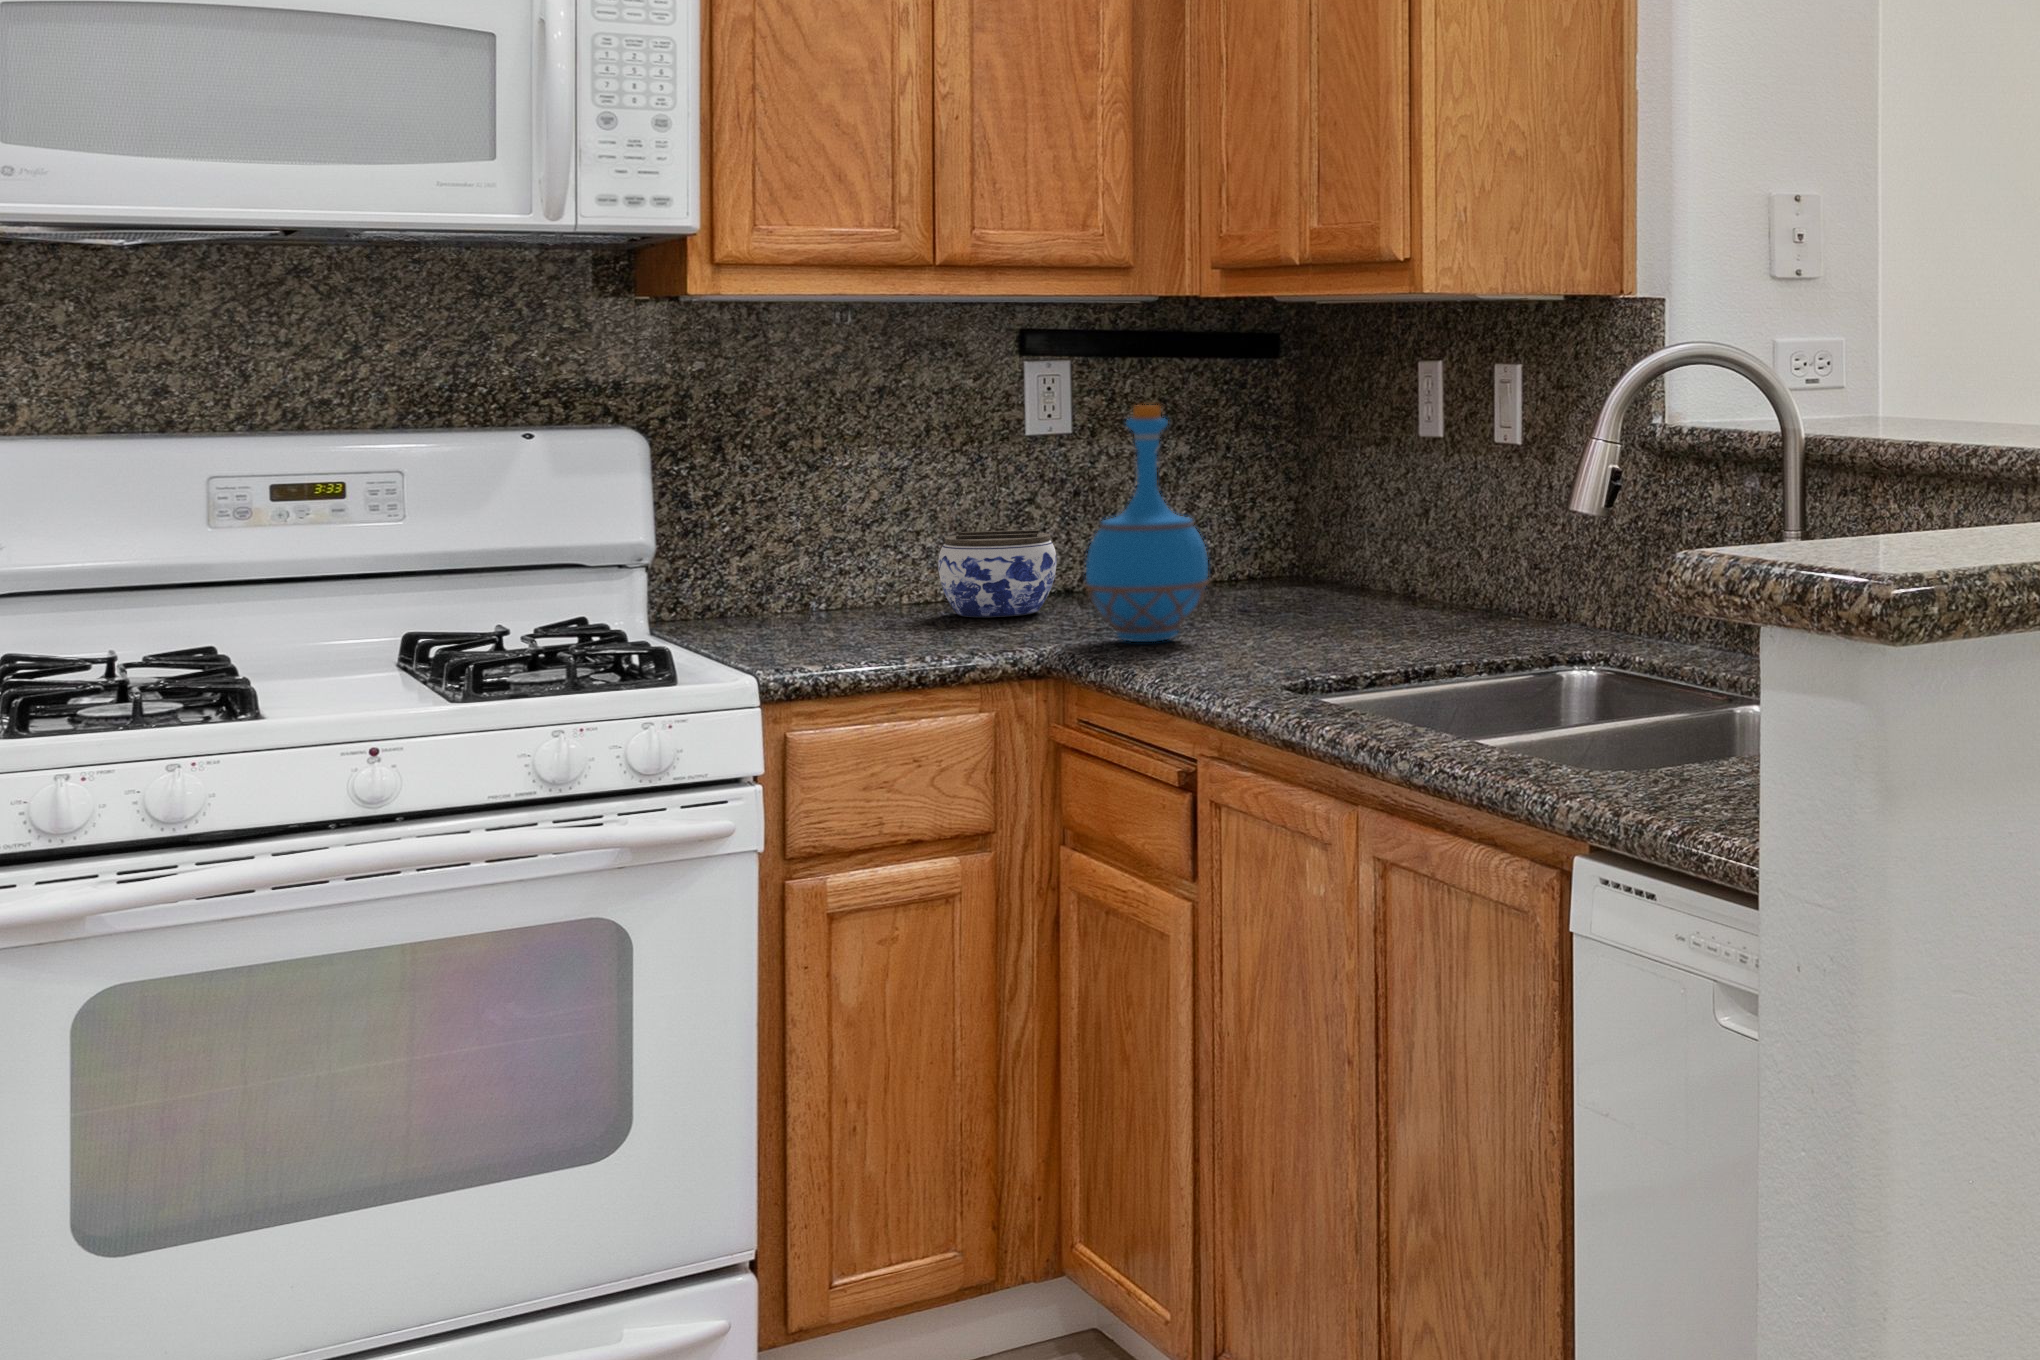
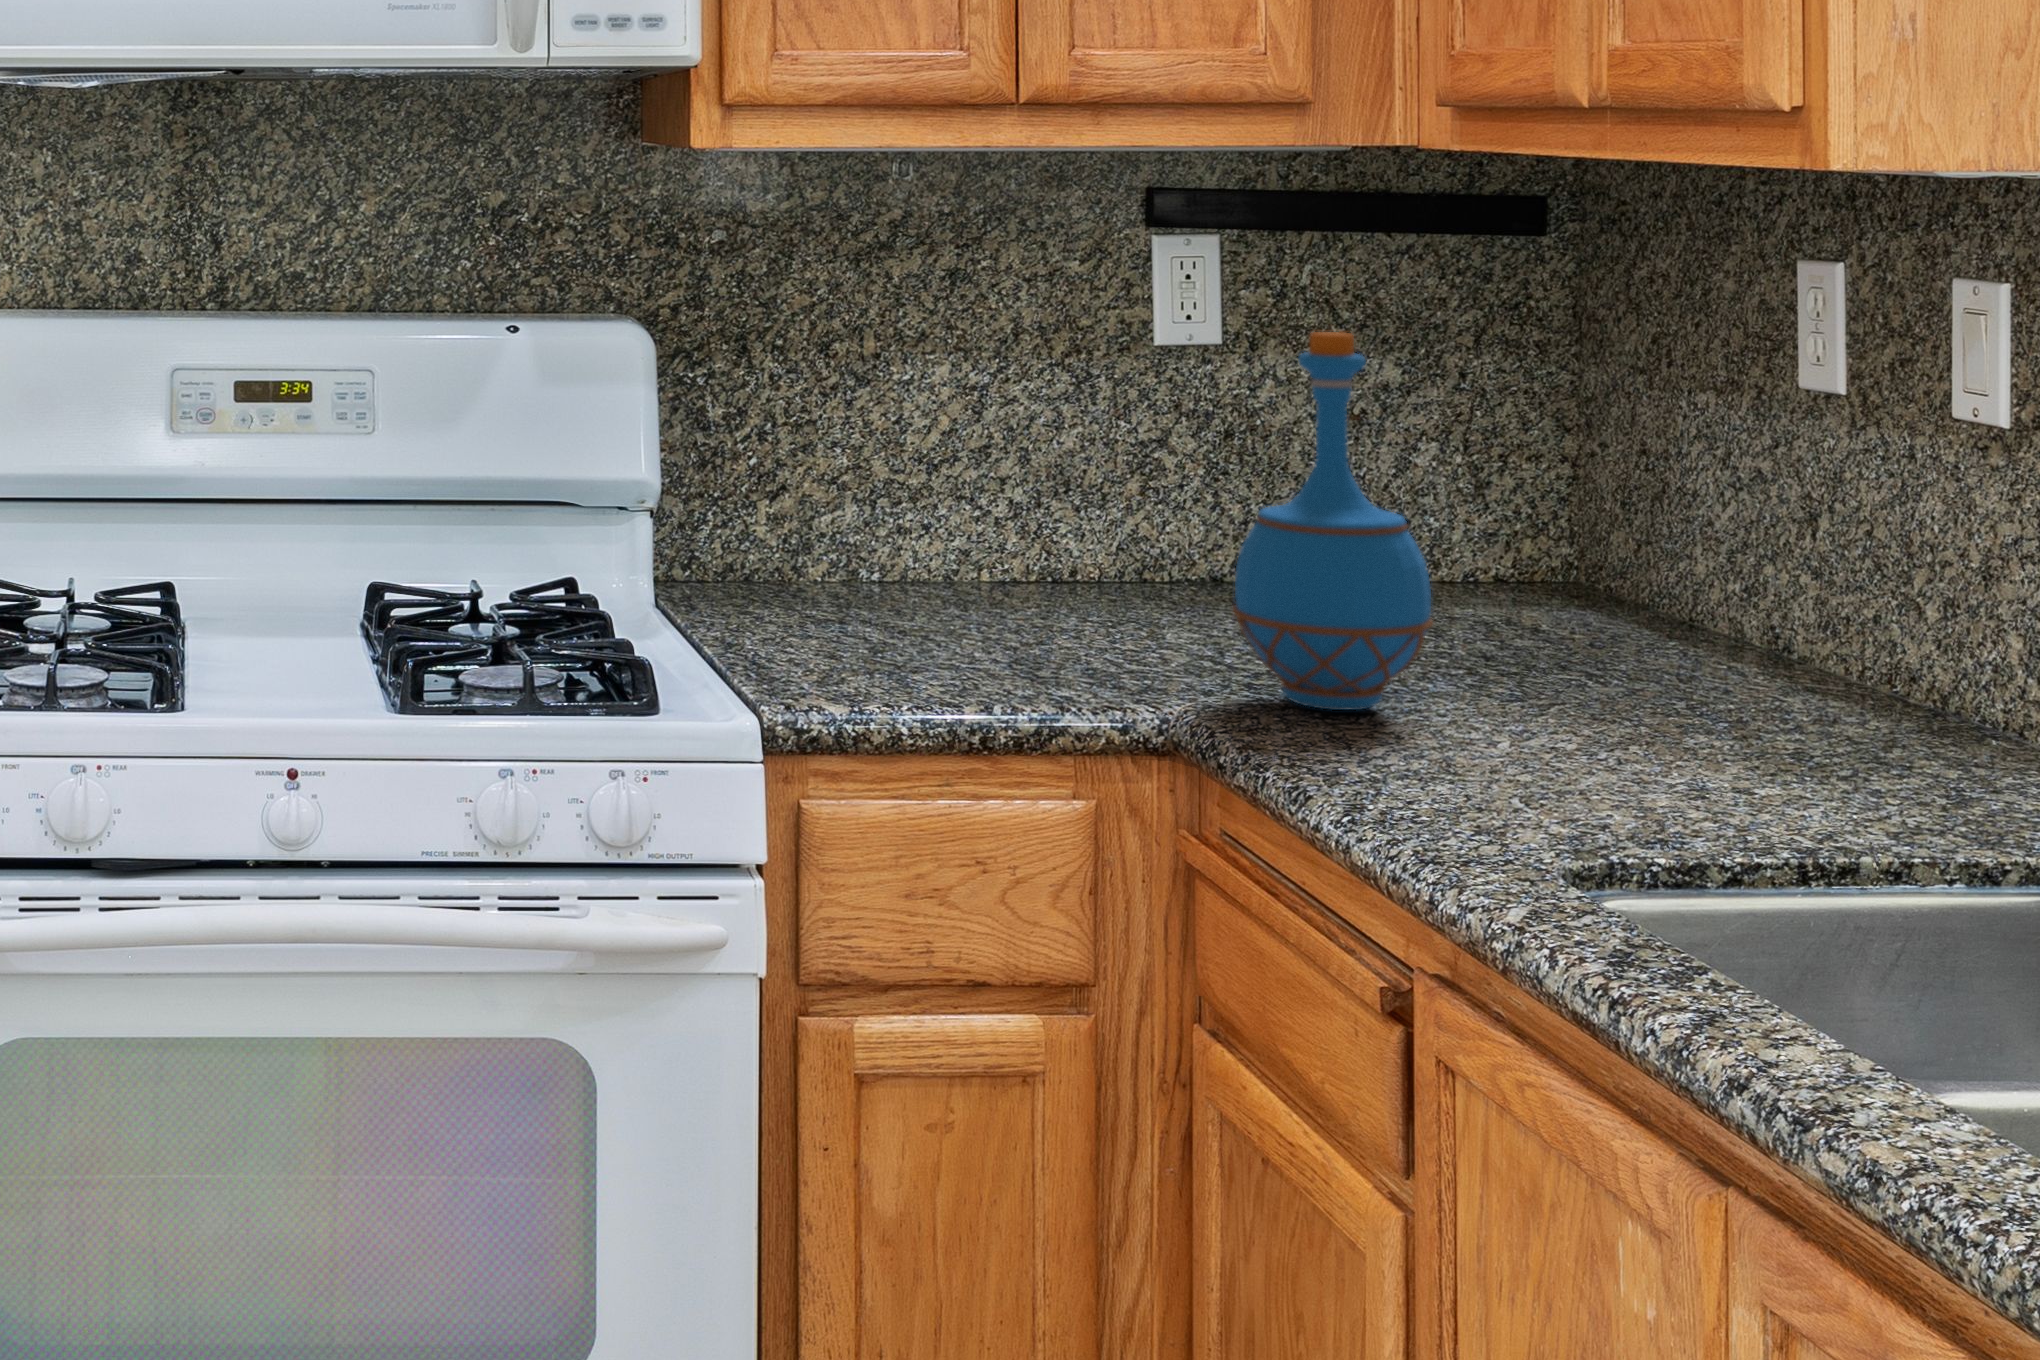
jar: present [938,530,1056,617] -> none [1026,486,1193,620]

